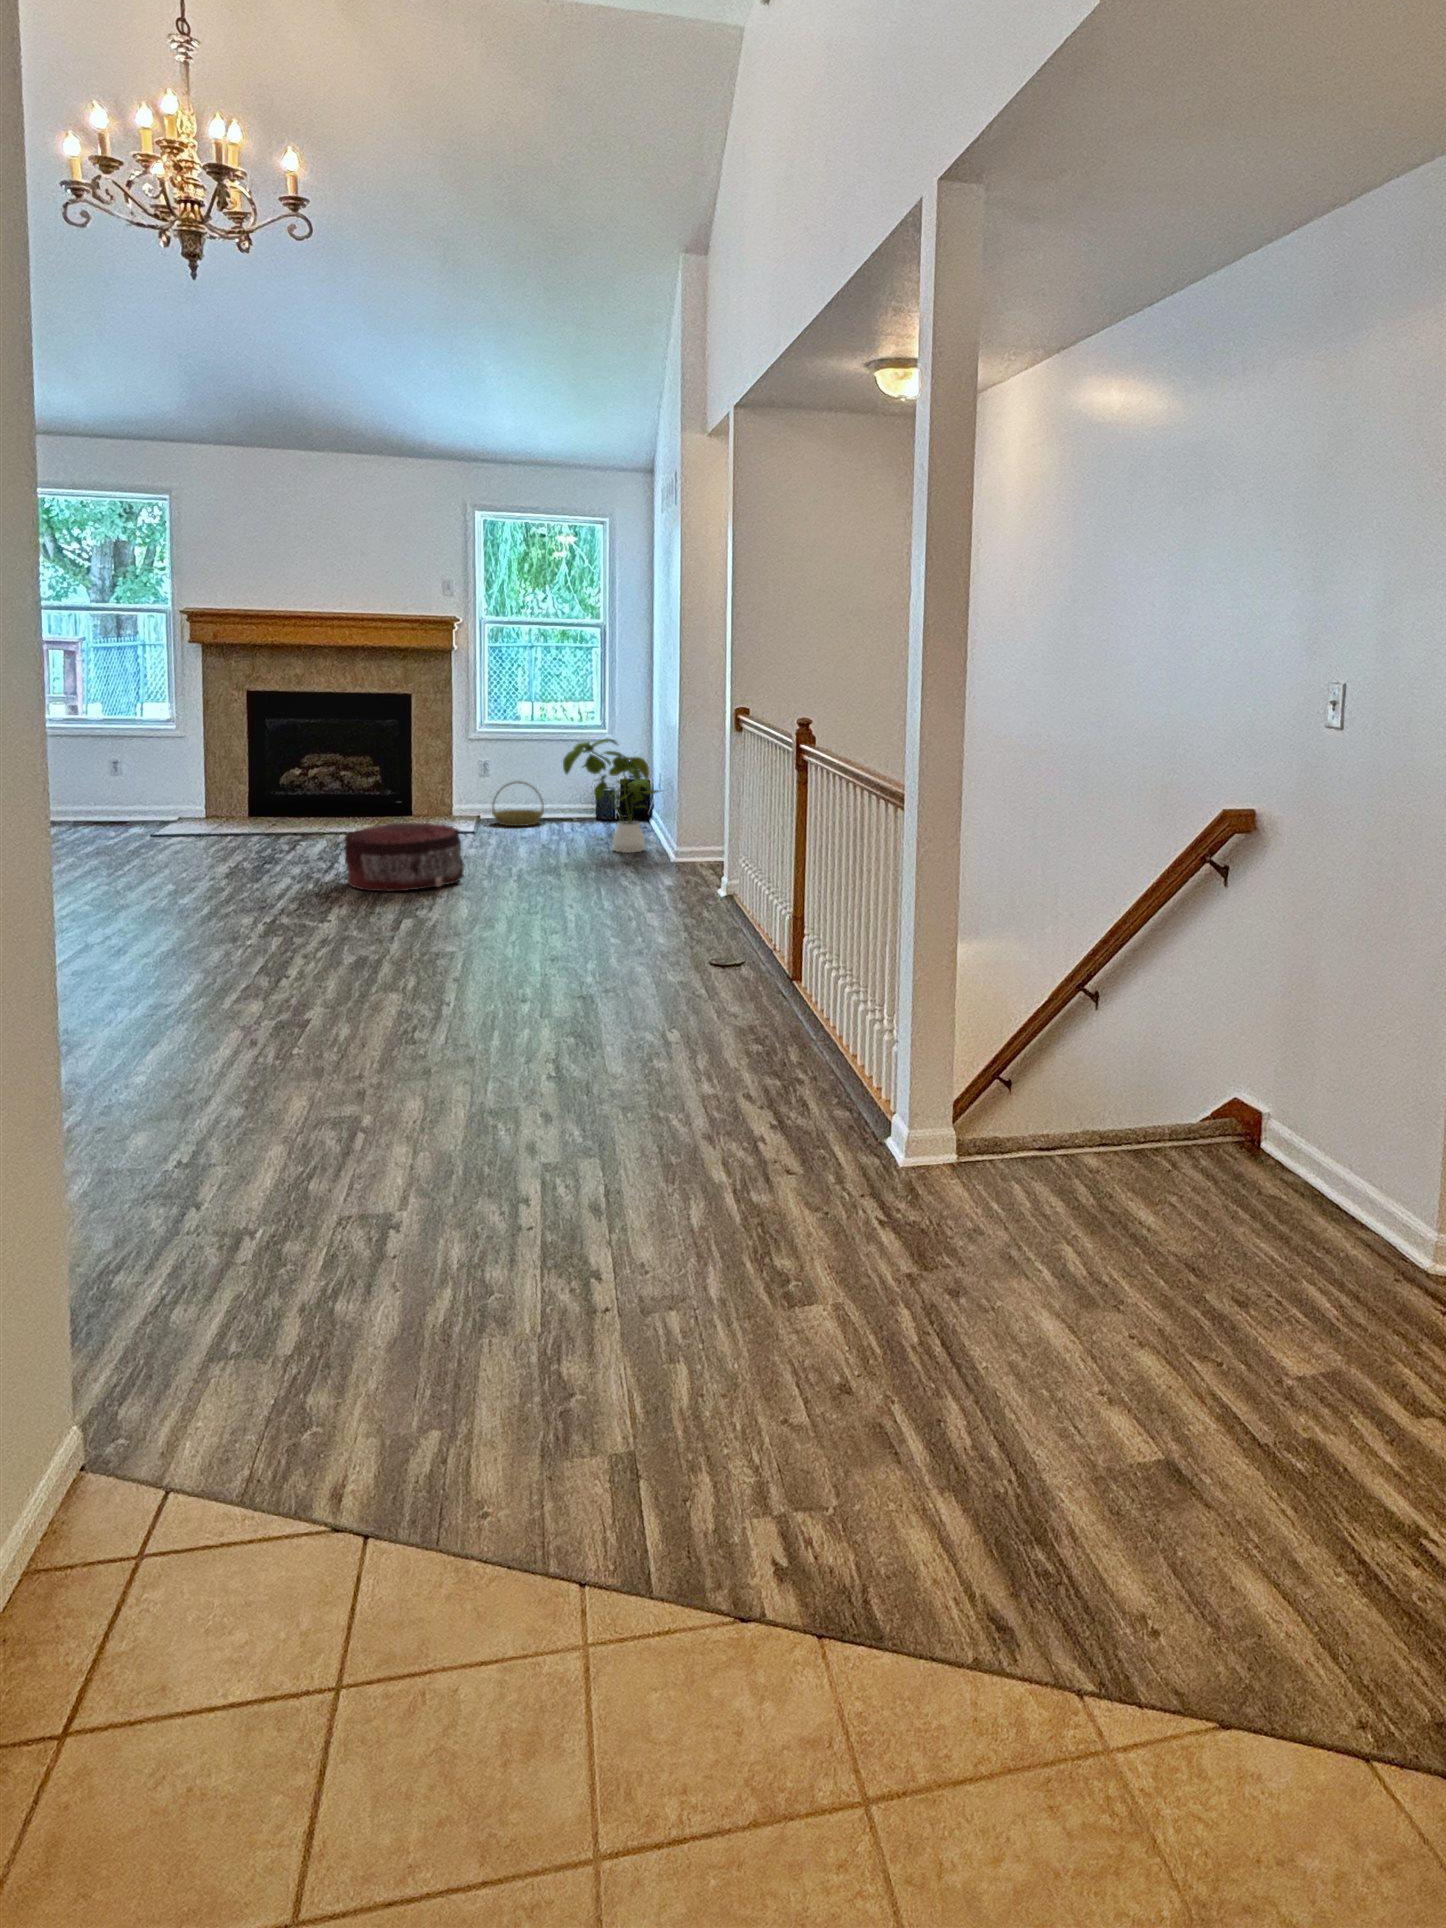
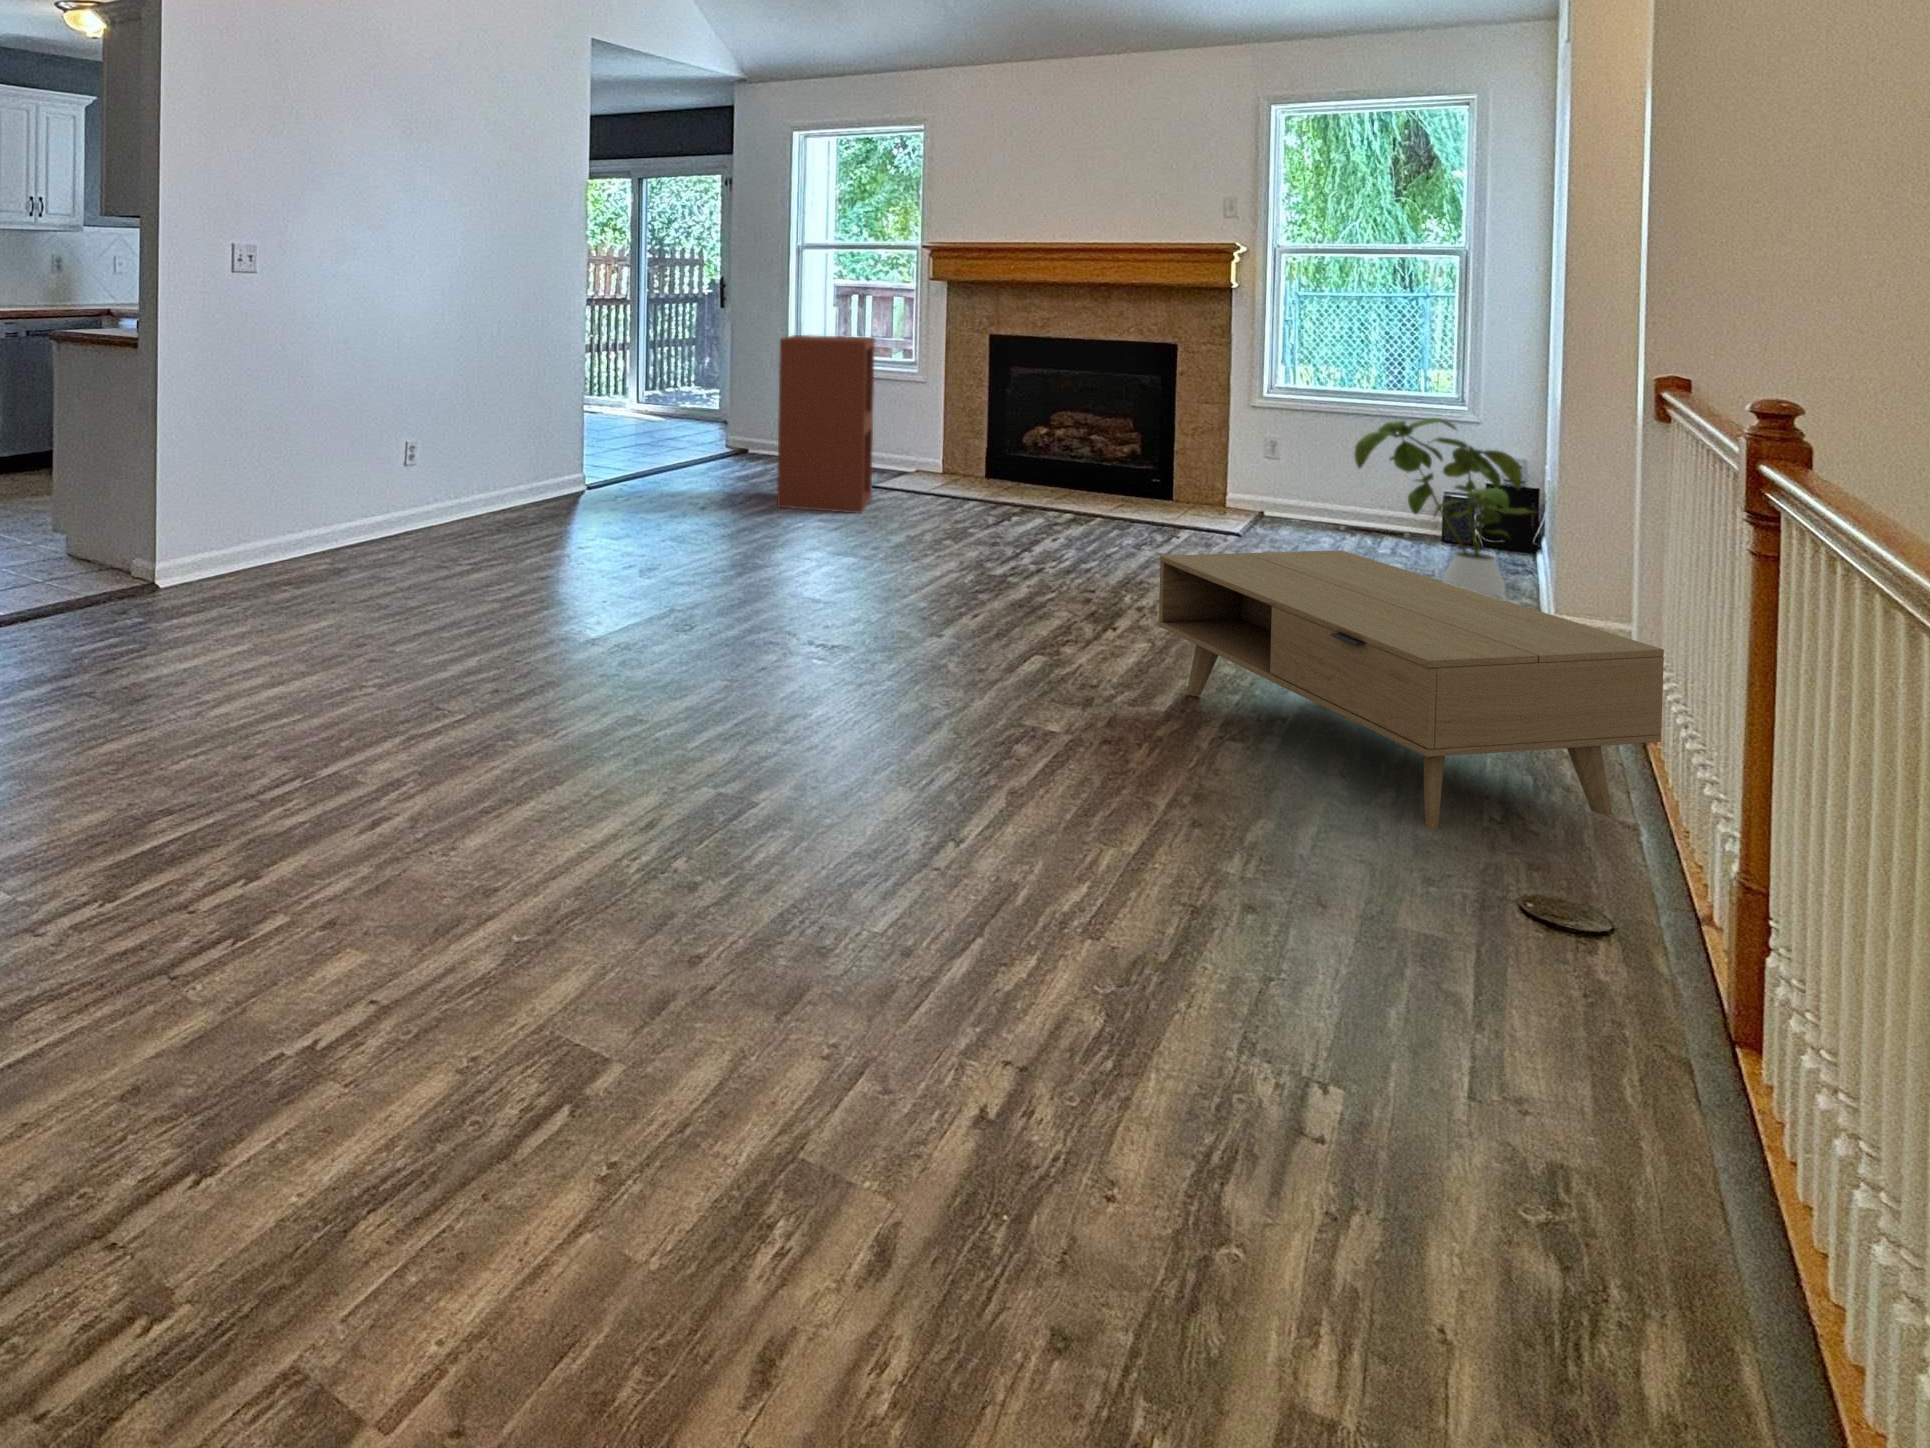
bookshelf: none [59,695,162,864] -> present [777,335,875,513]
basket: present [492,781,544,826] -> none [1275,469,1355,533]
coffee table: none [496,821,747,949] -> present [1158,550,1664,828]
pouf: present [344,823,465,891] -> none [1011,509,1169,609]

